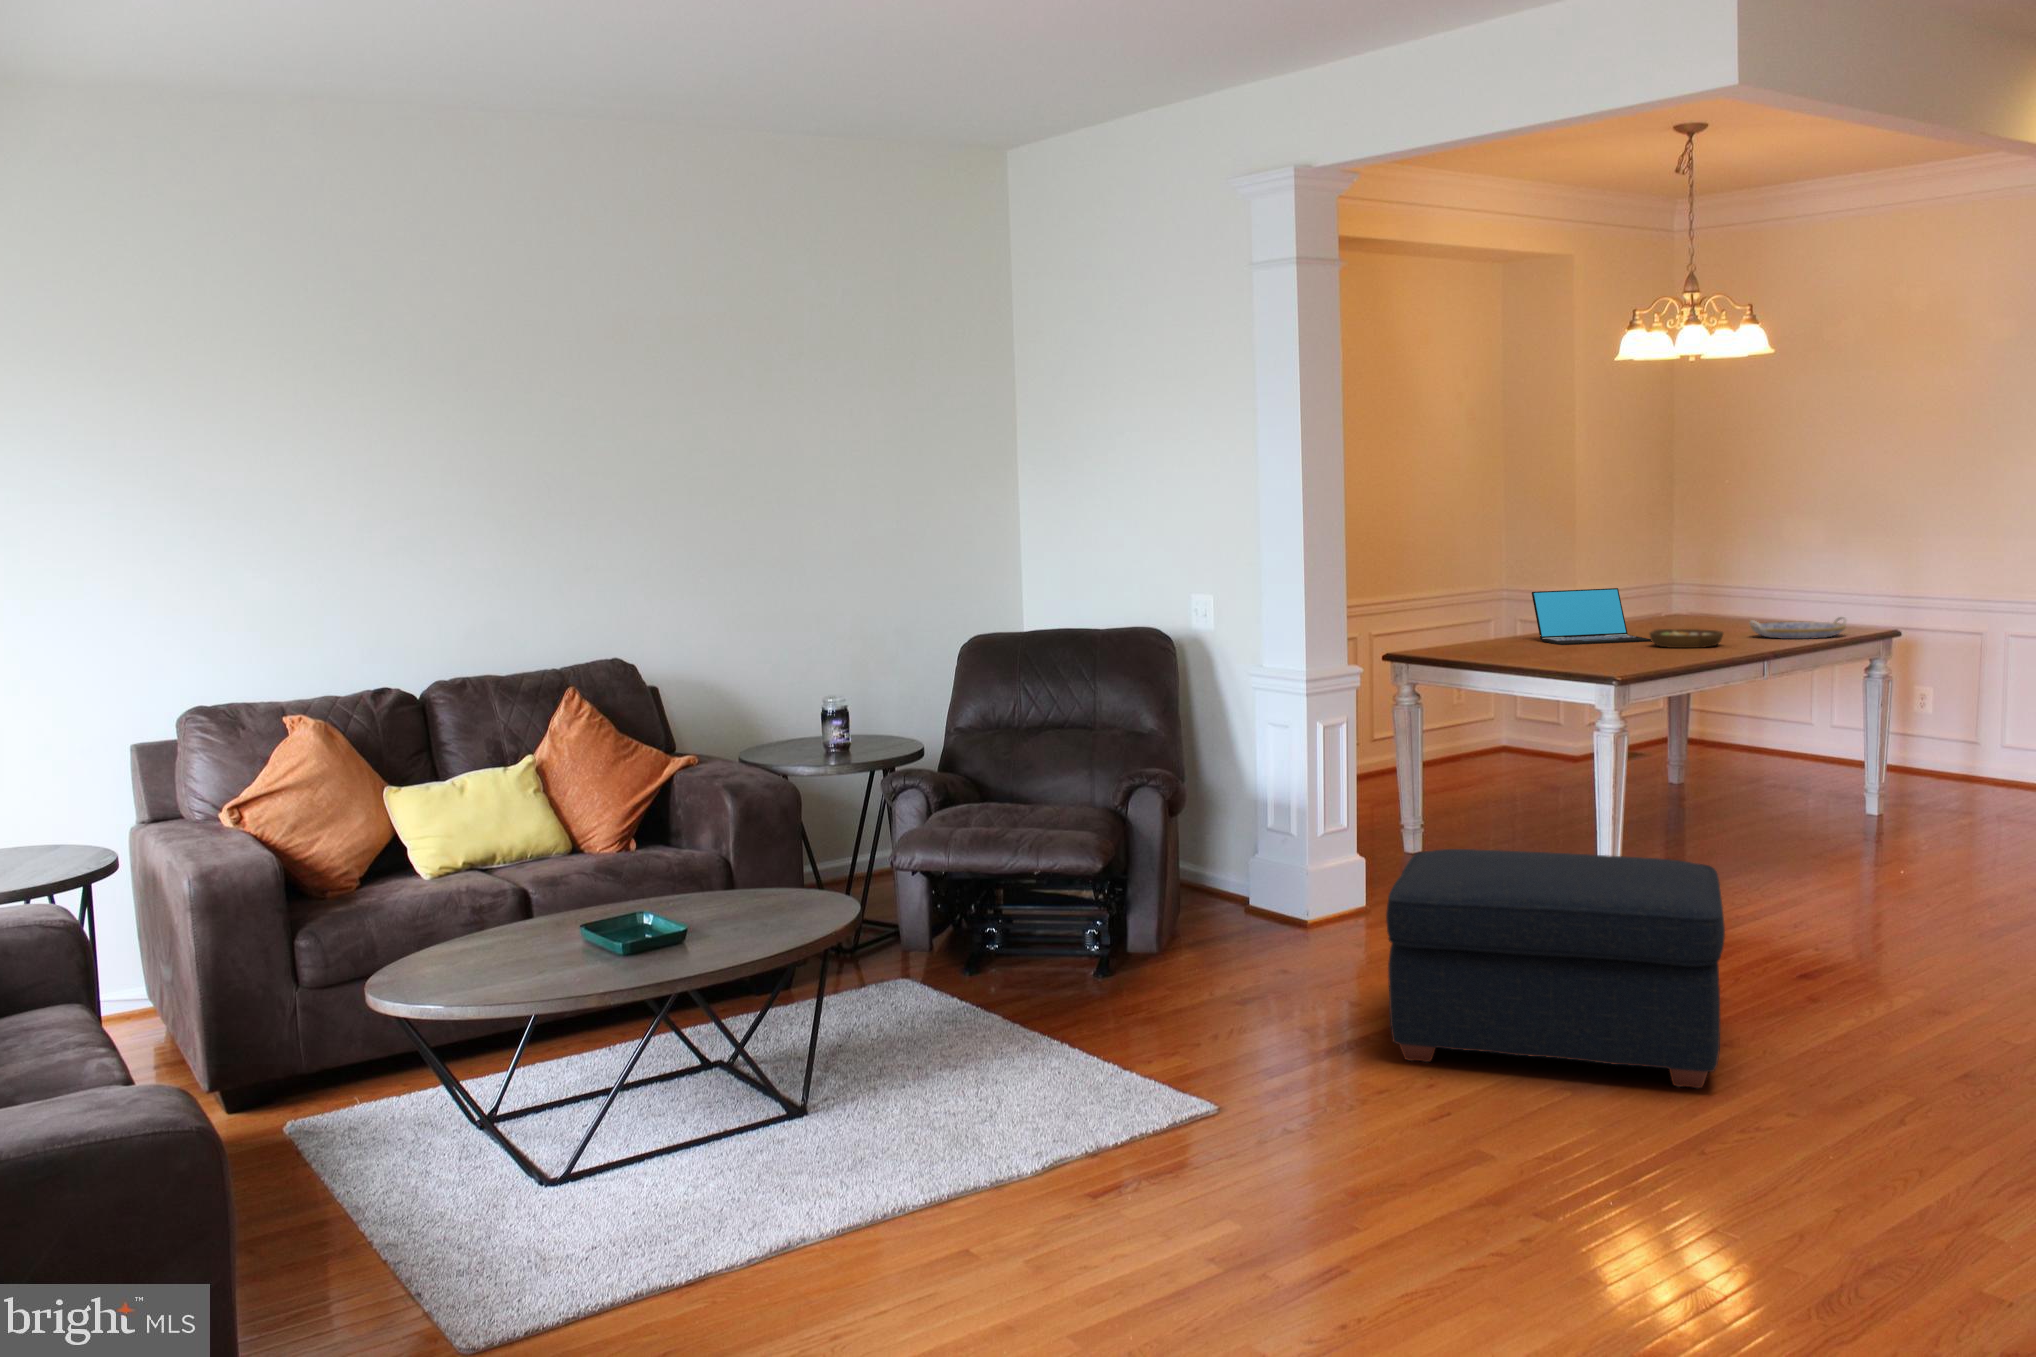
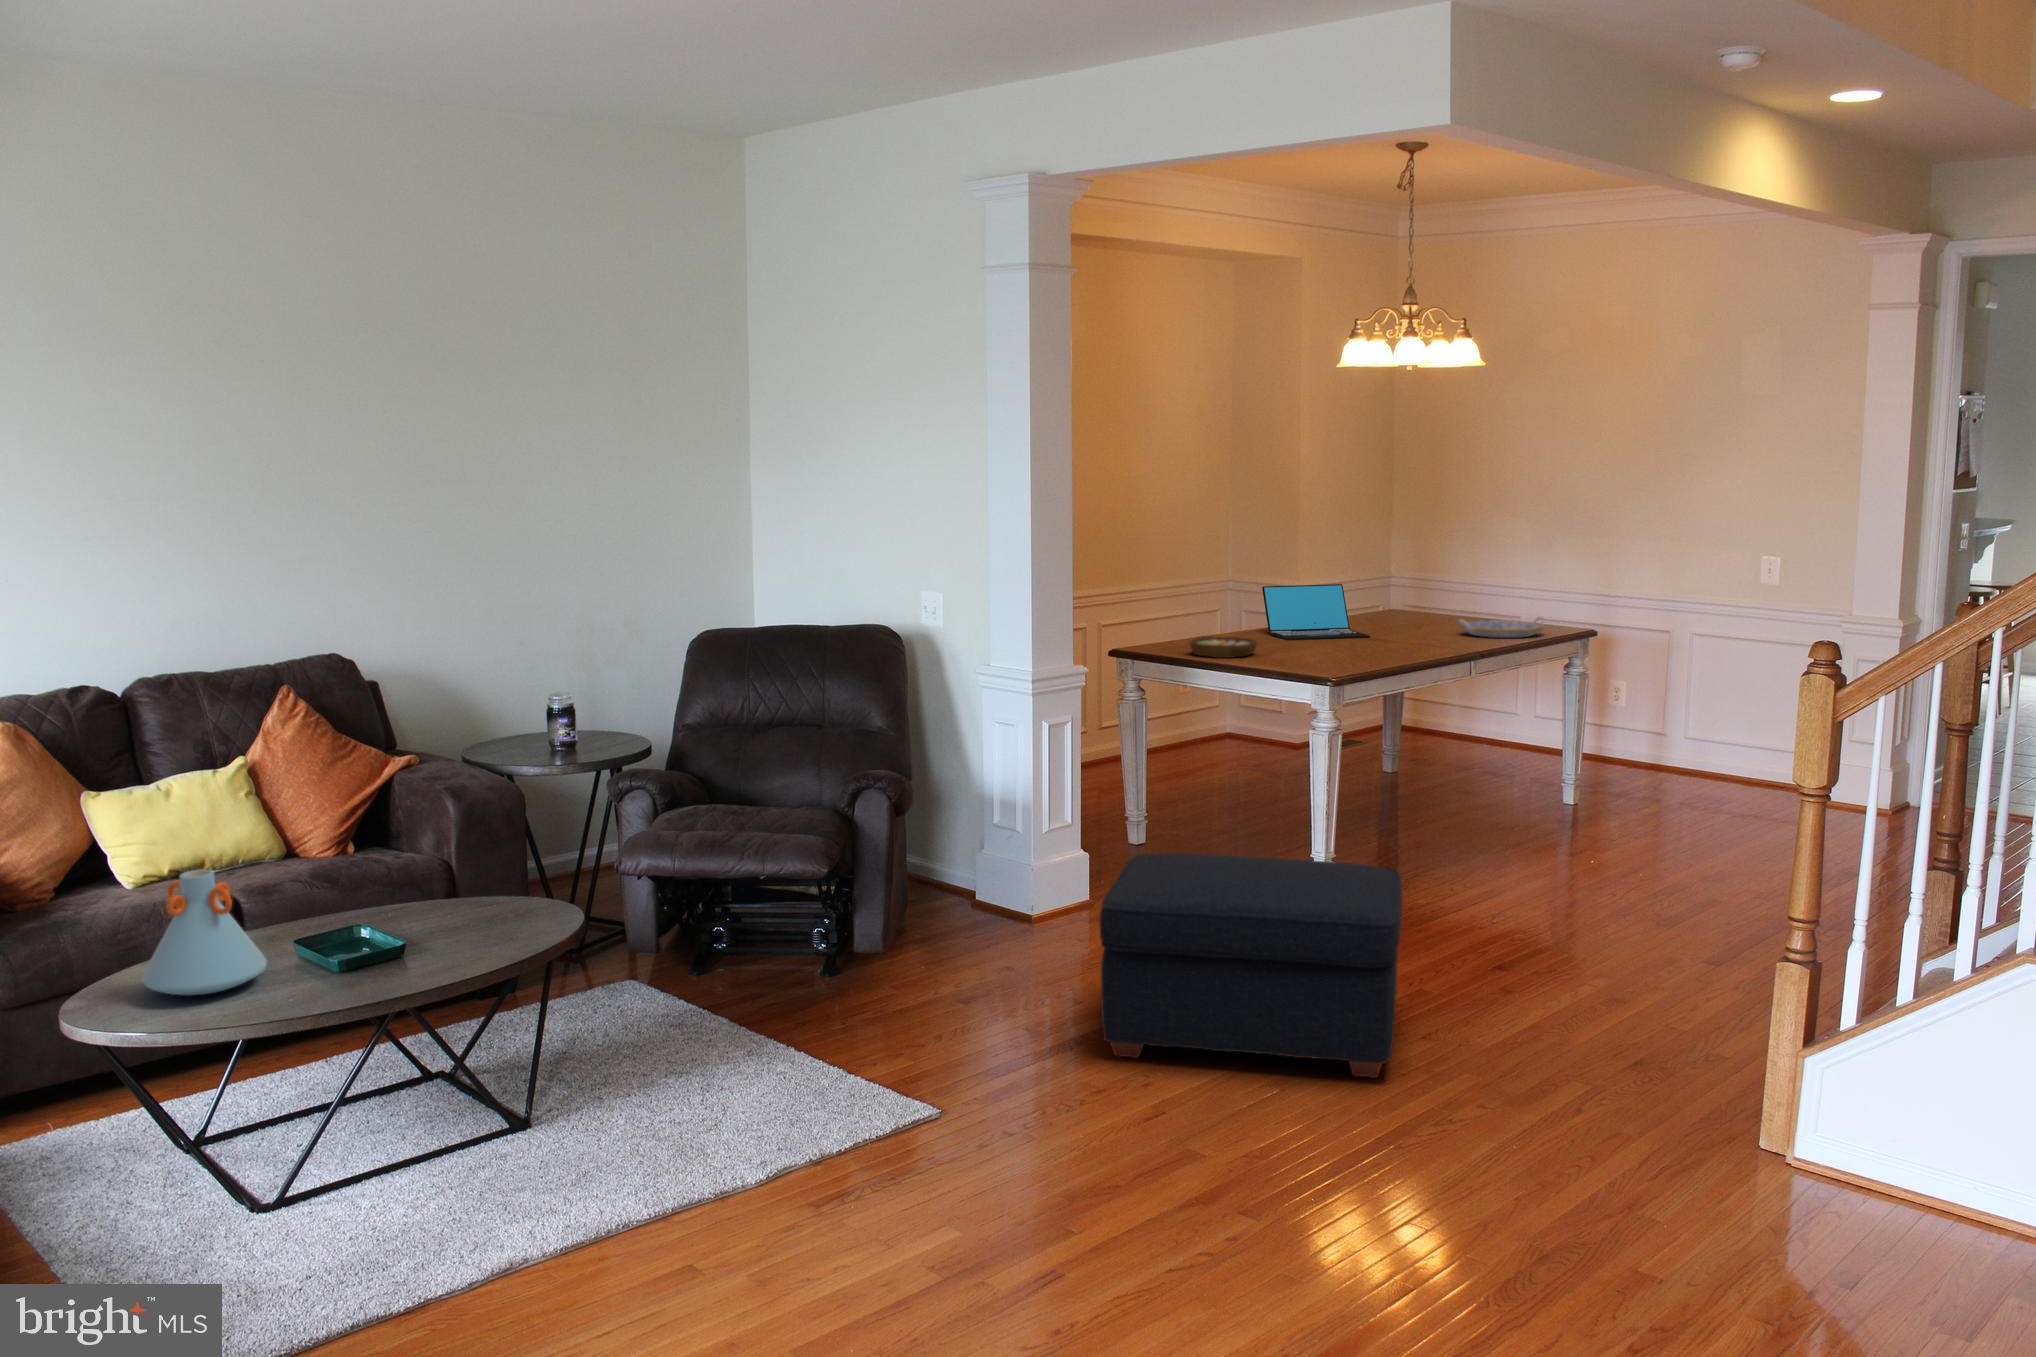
bowl: present [1650,629,1723,648] -> present [1189,636,1257,658]
vase: none [439,845,555,968] -> present [141,869,267,996]

